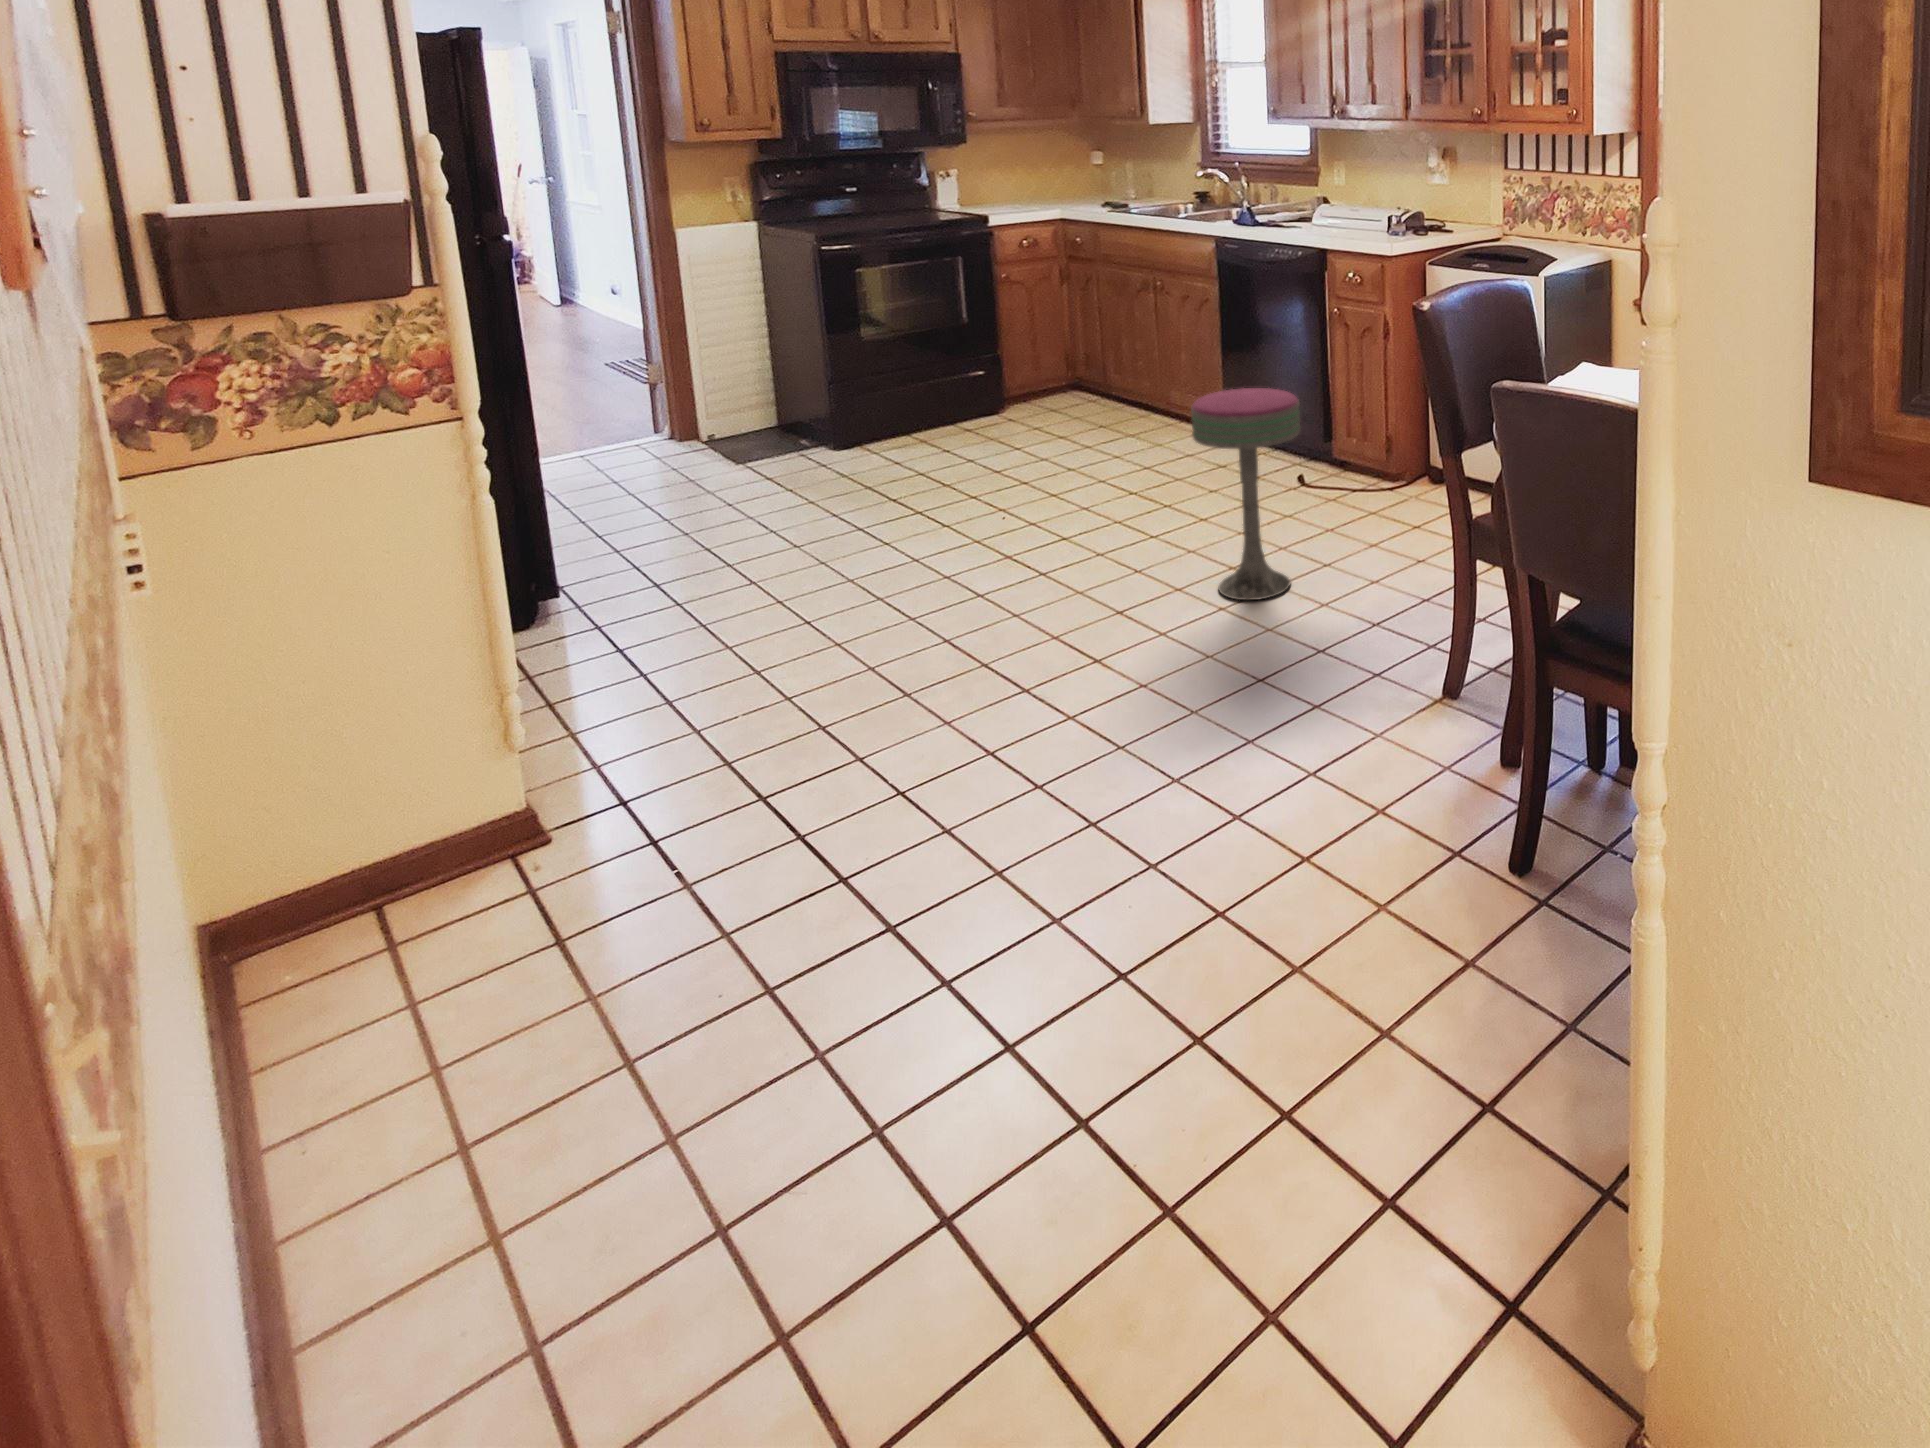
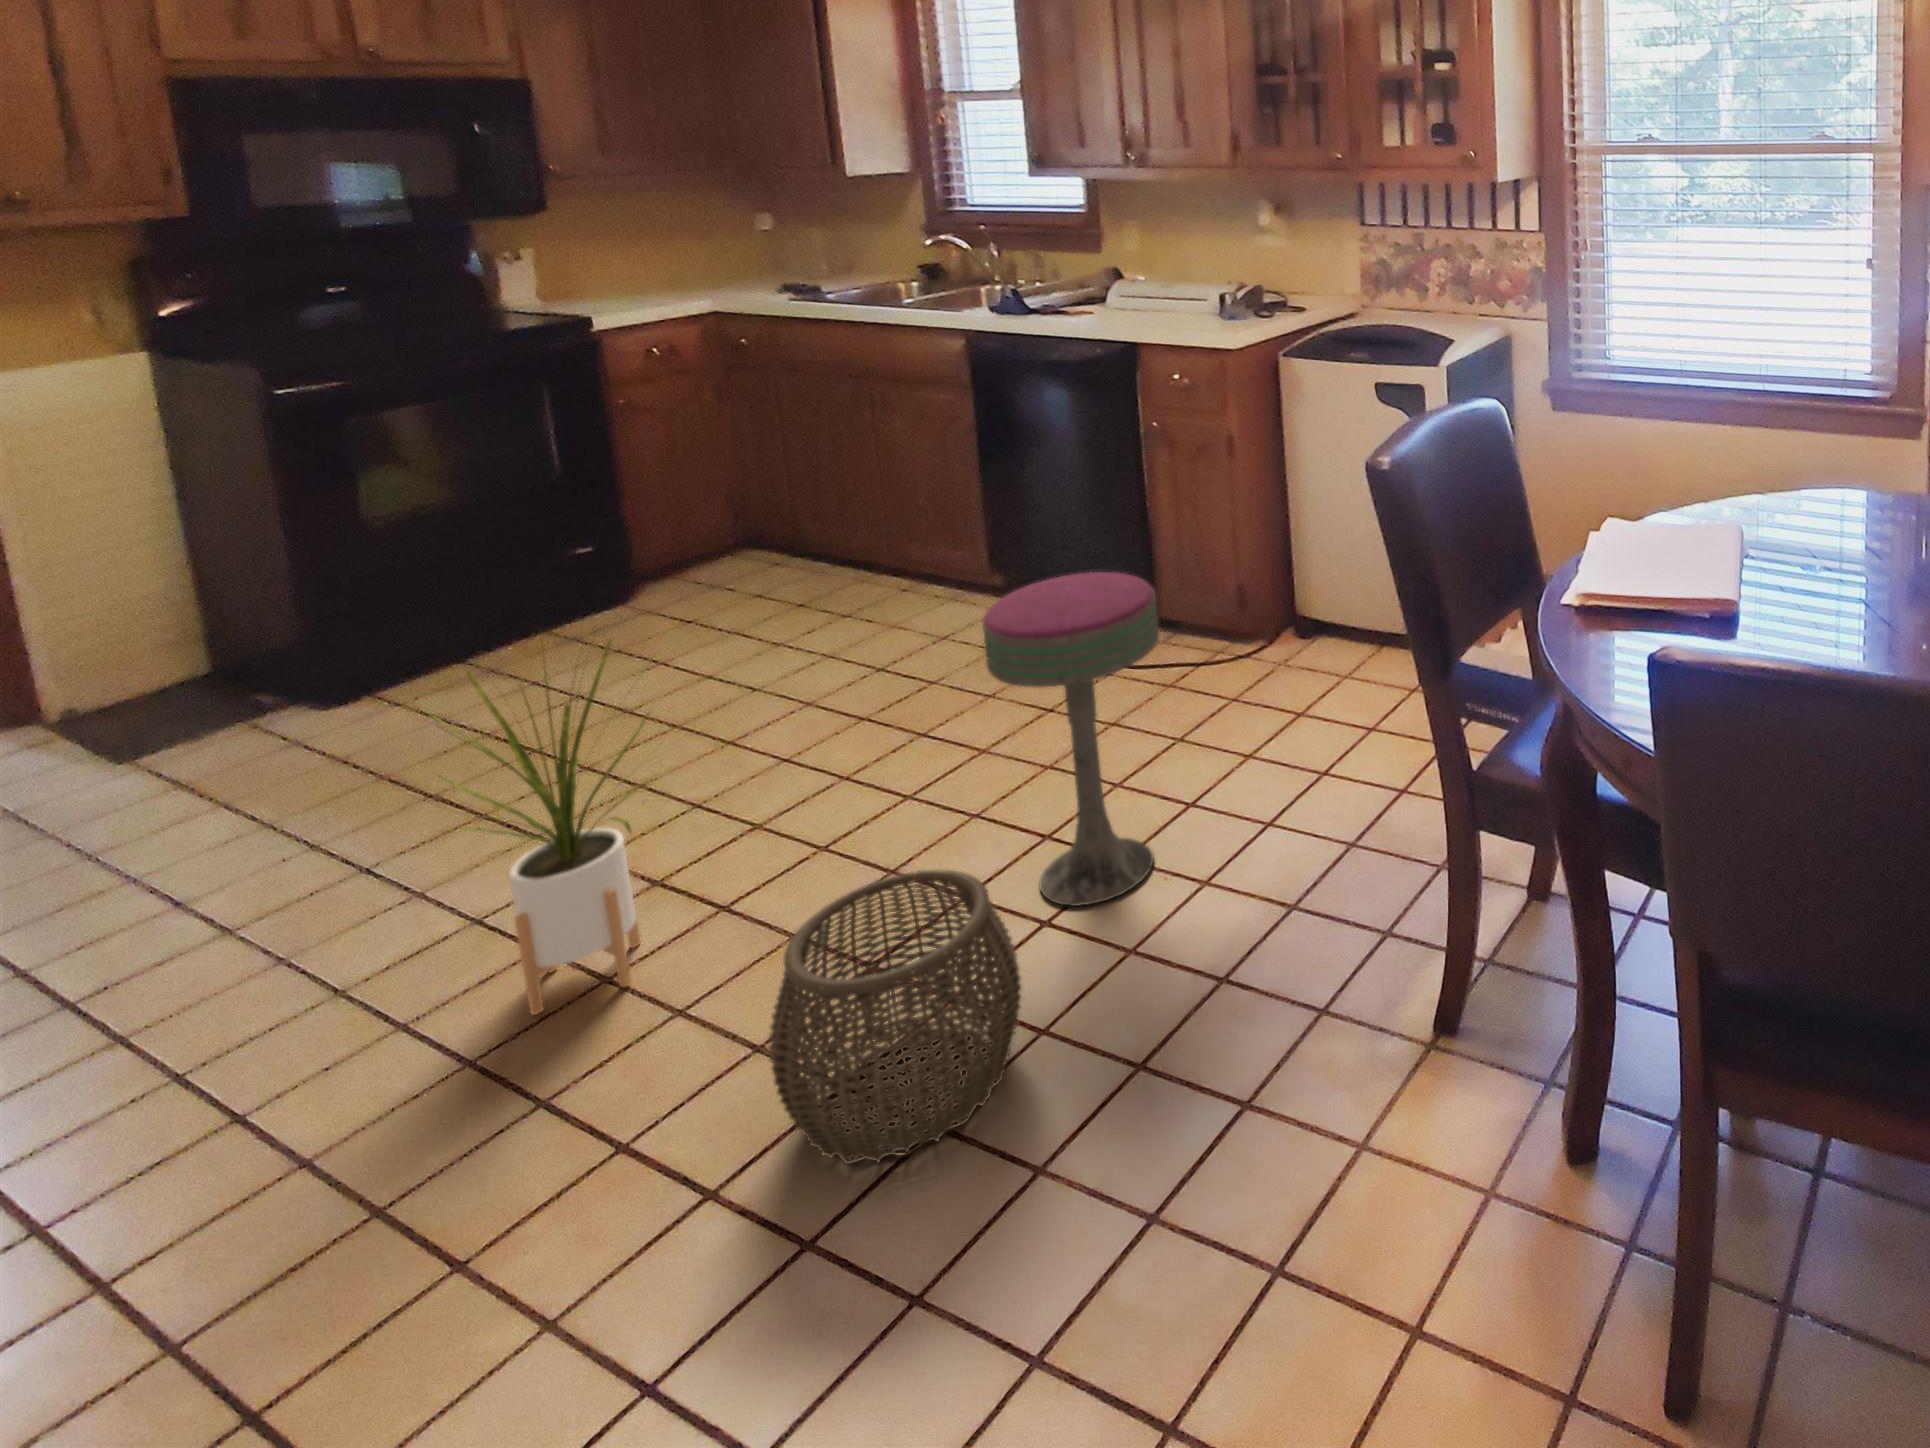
house plant: none [894,380,1023,602] -> present [418,640,649,1015]
woven basket: none [1056,540,1192,689] -> present [769,869,1022,1164]

